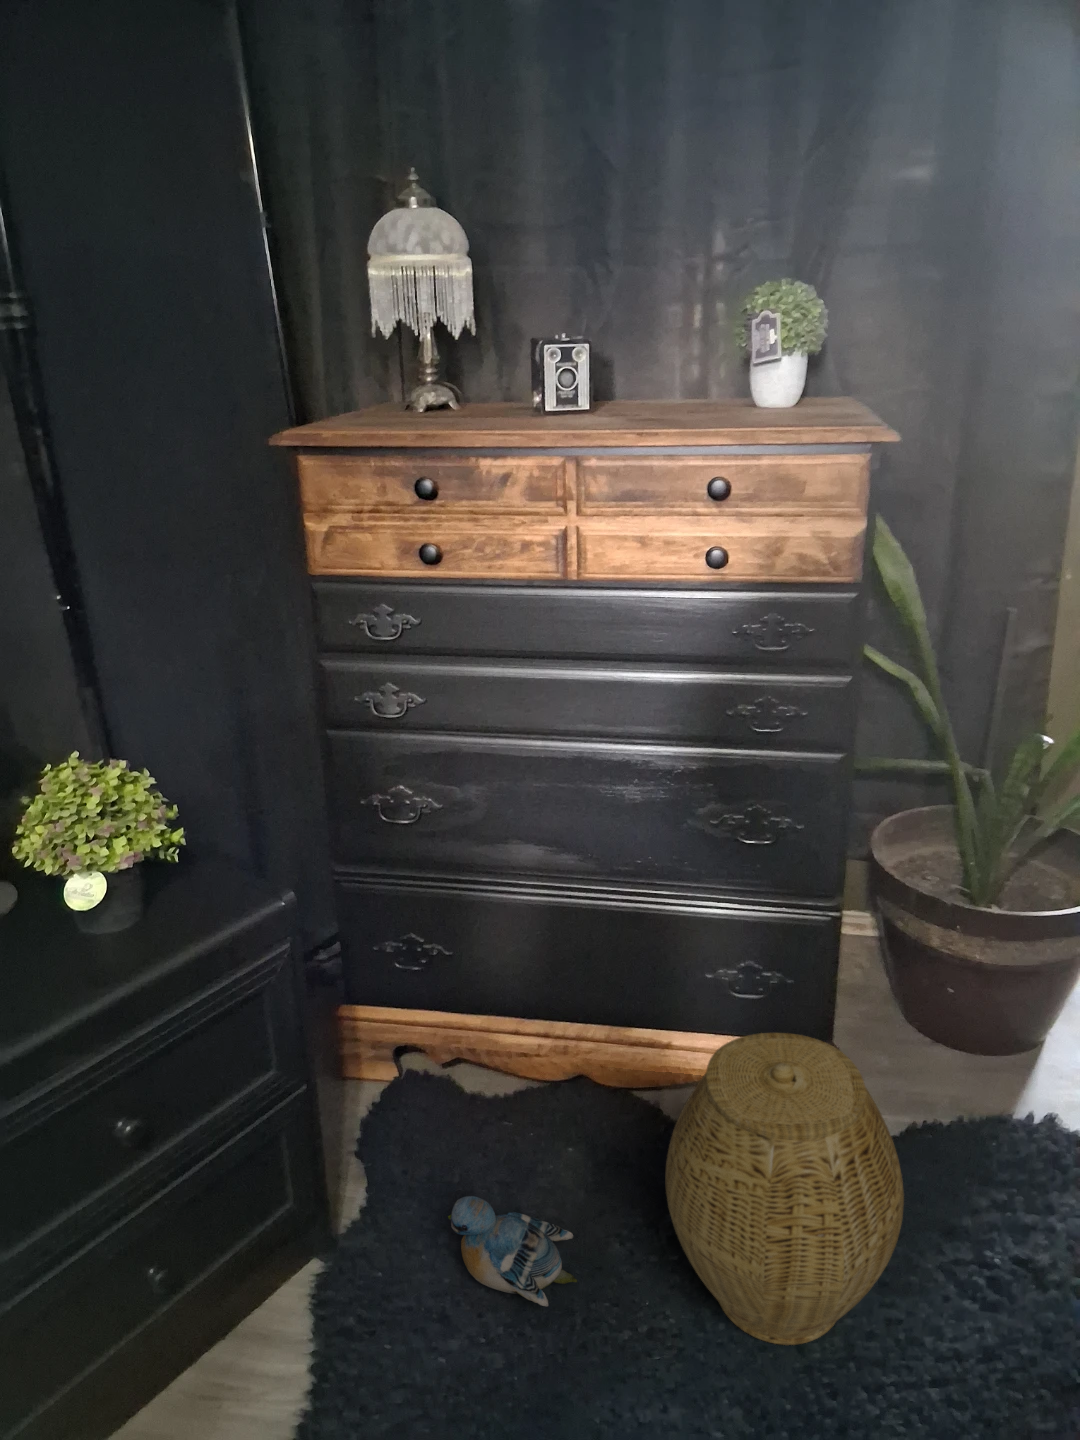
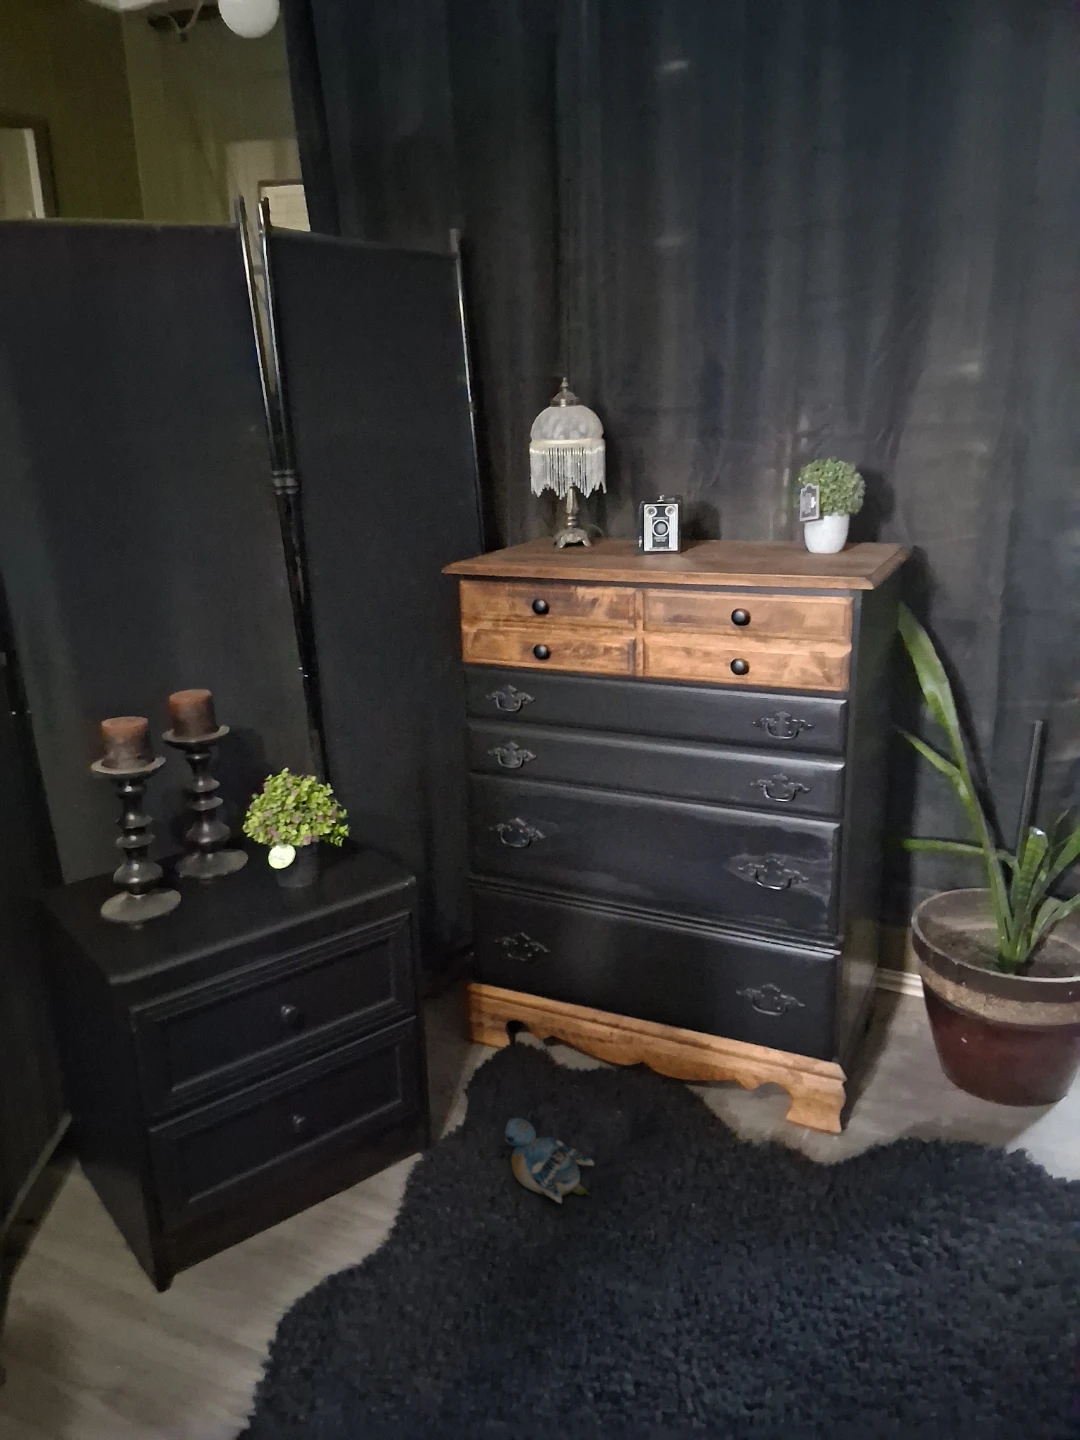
woven basket: present [666,1033,904,1345] -> none [653,1023,832,1266]

